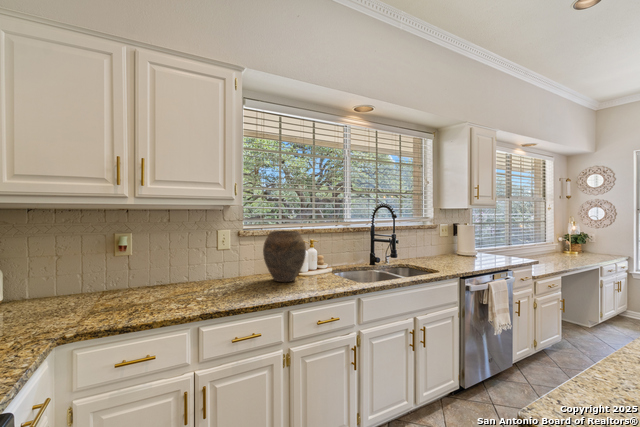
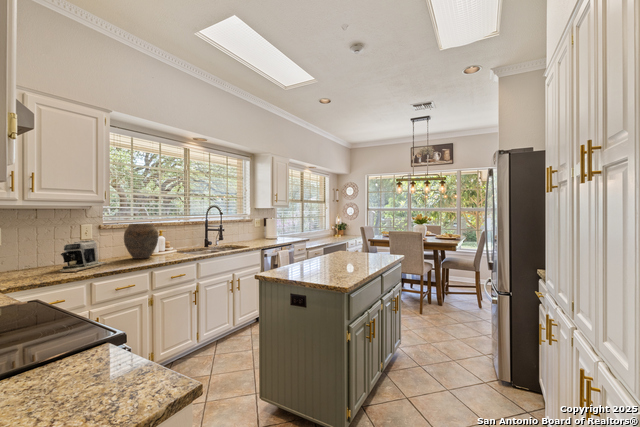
coffee maker: none [171,254,239,305] -> present [60,240,106,272]

